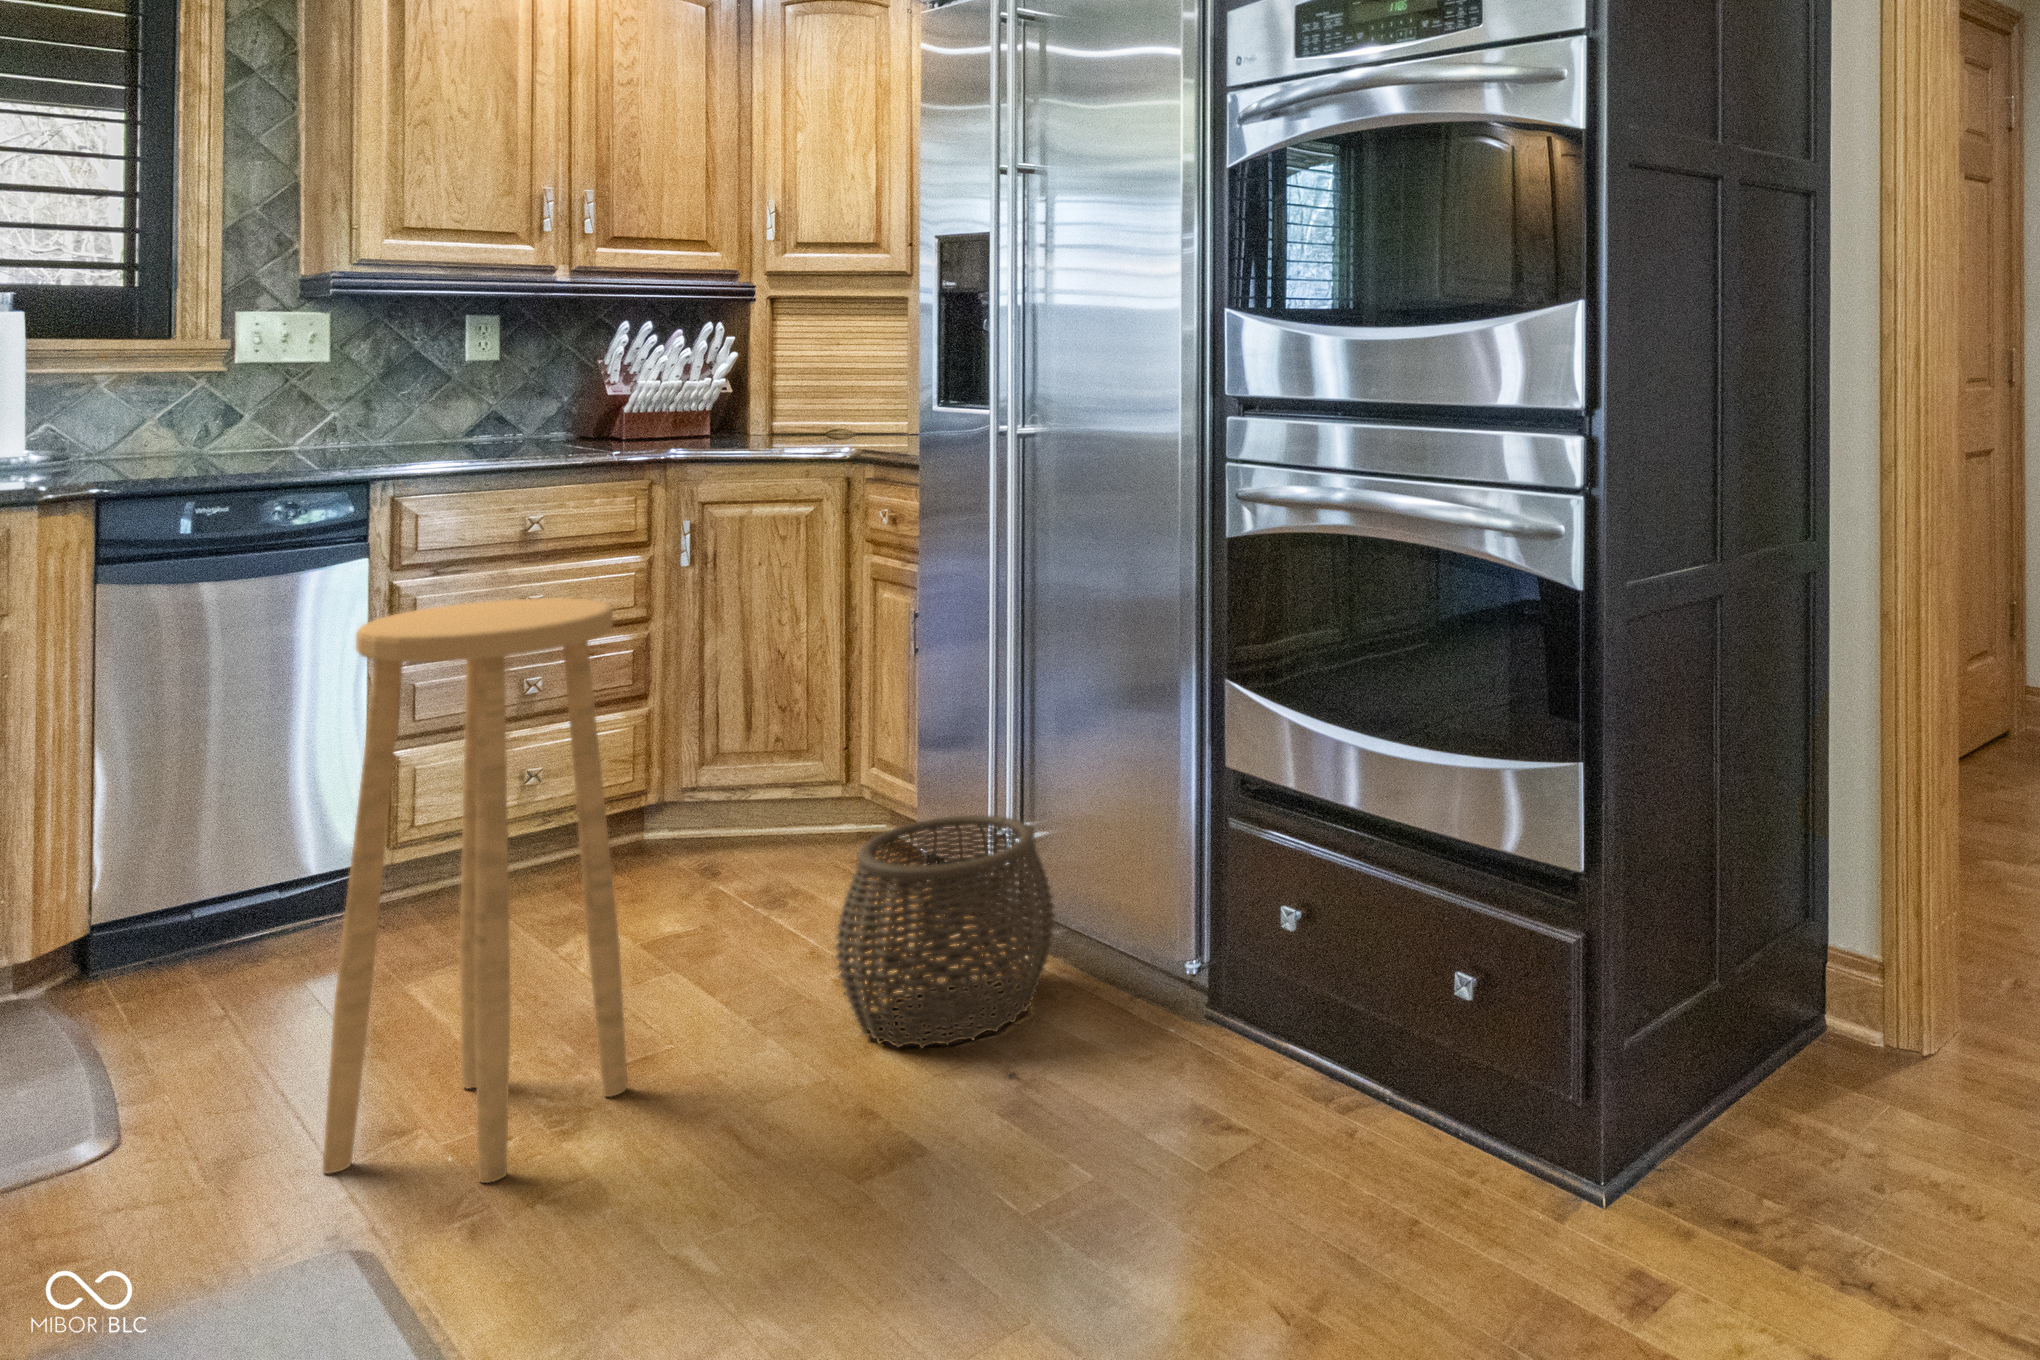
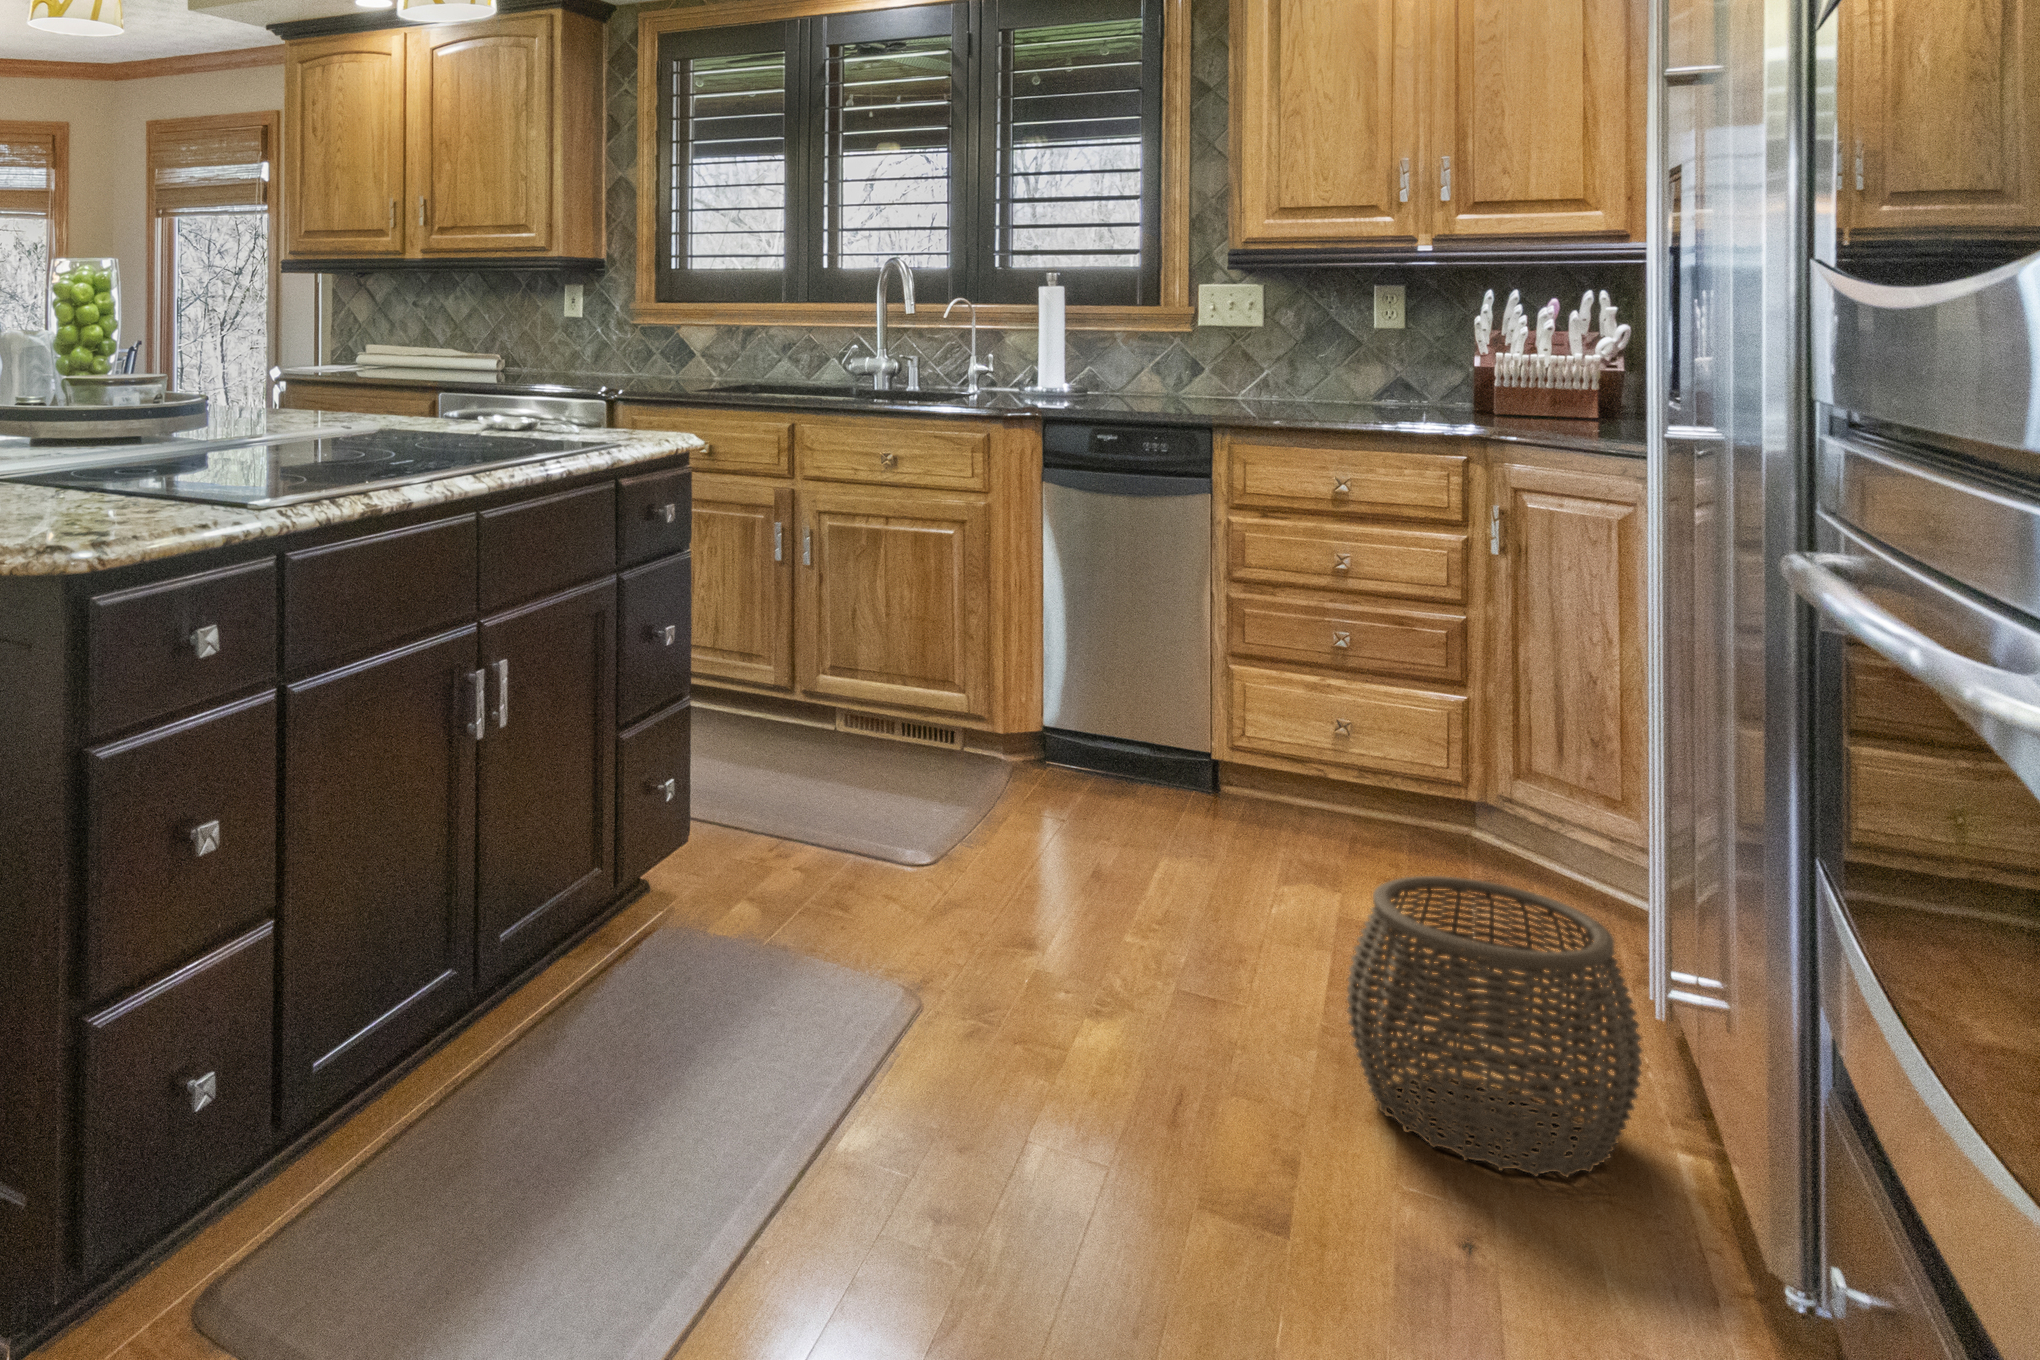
stool: present [322,598,628,1183] -> none [953,525,1160,1004]

